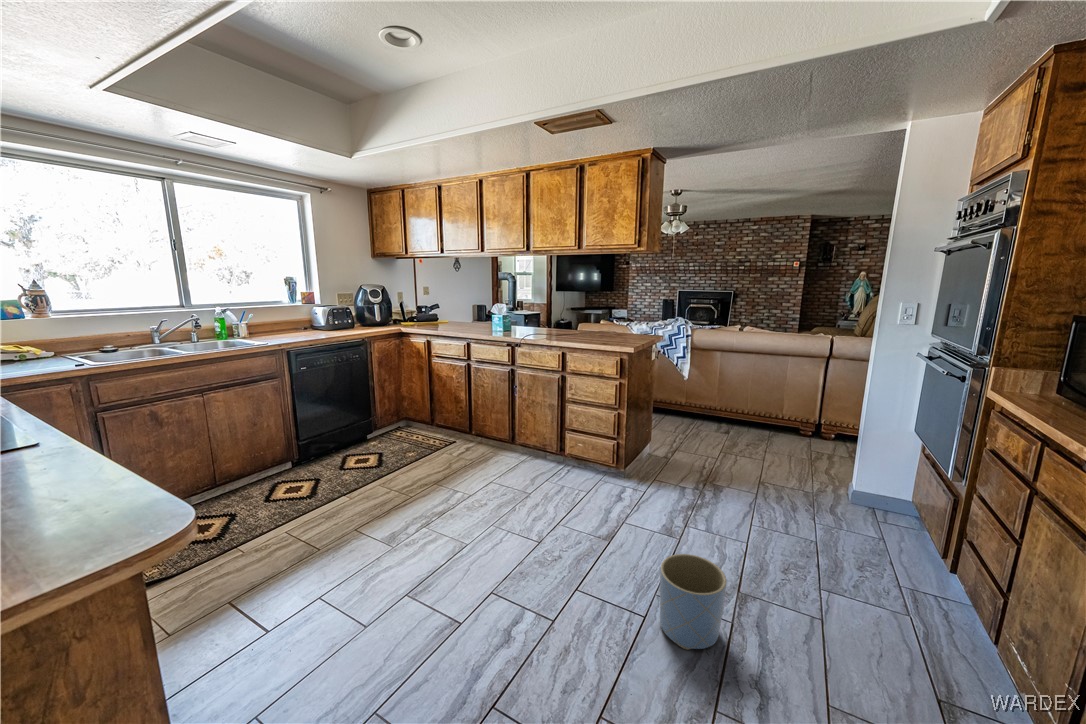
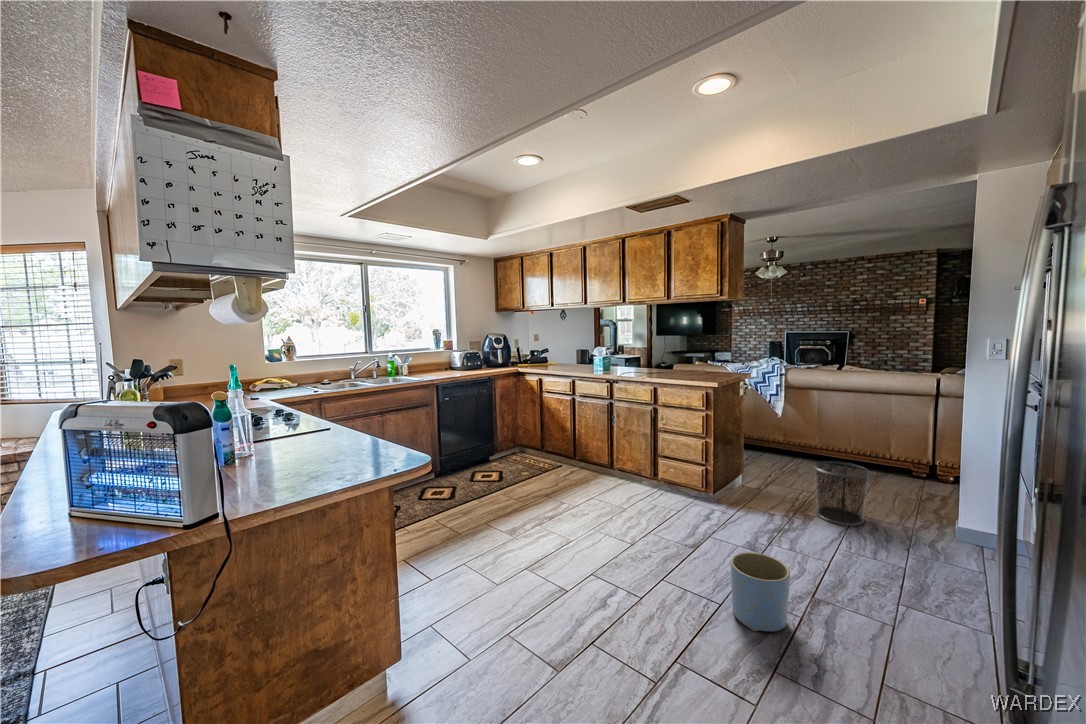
waste bin: none [724,429,779,496] -> present [813,461,870,526]

